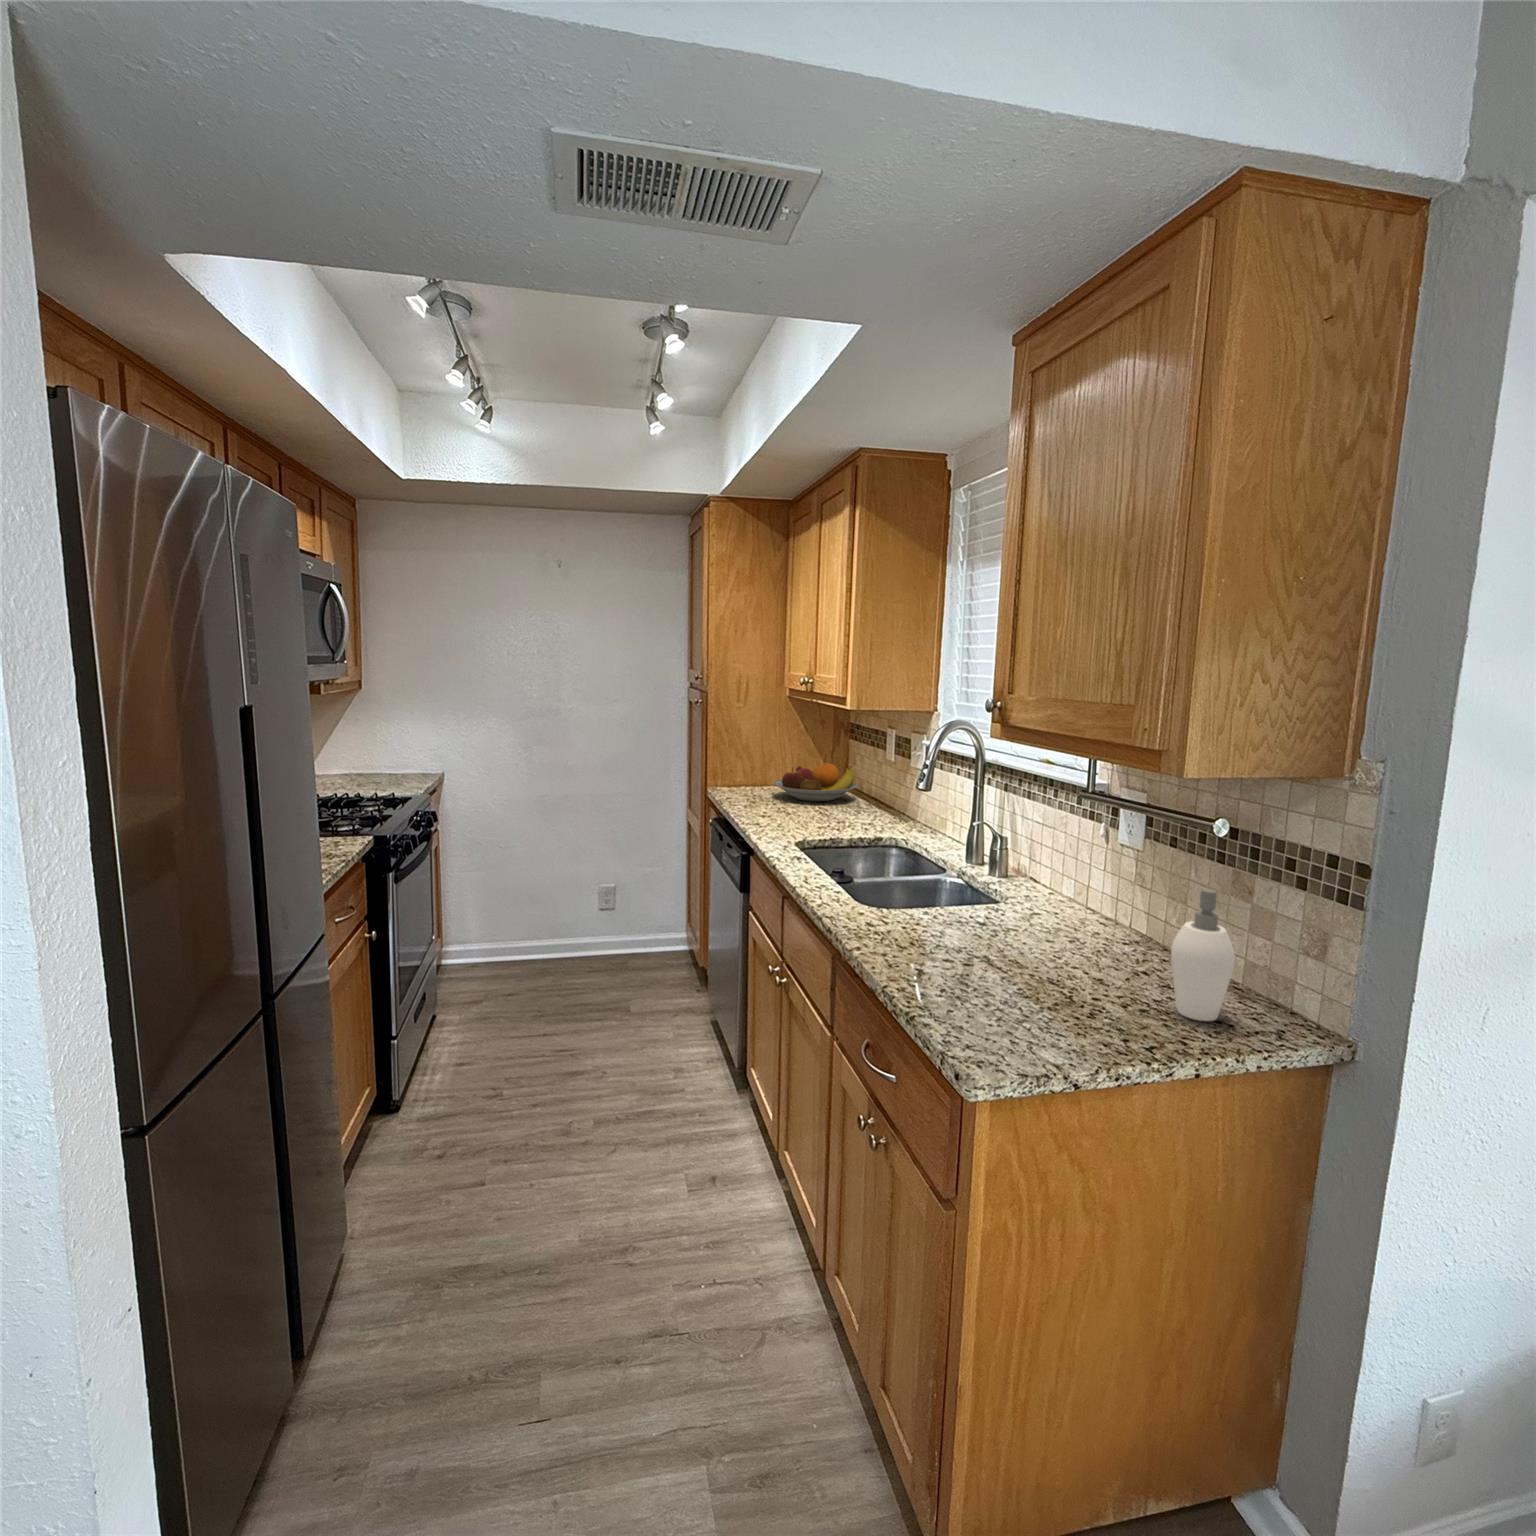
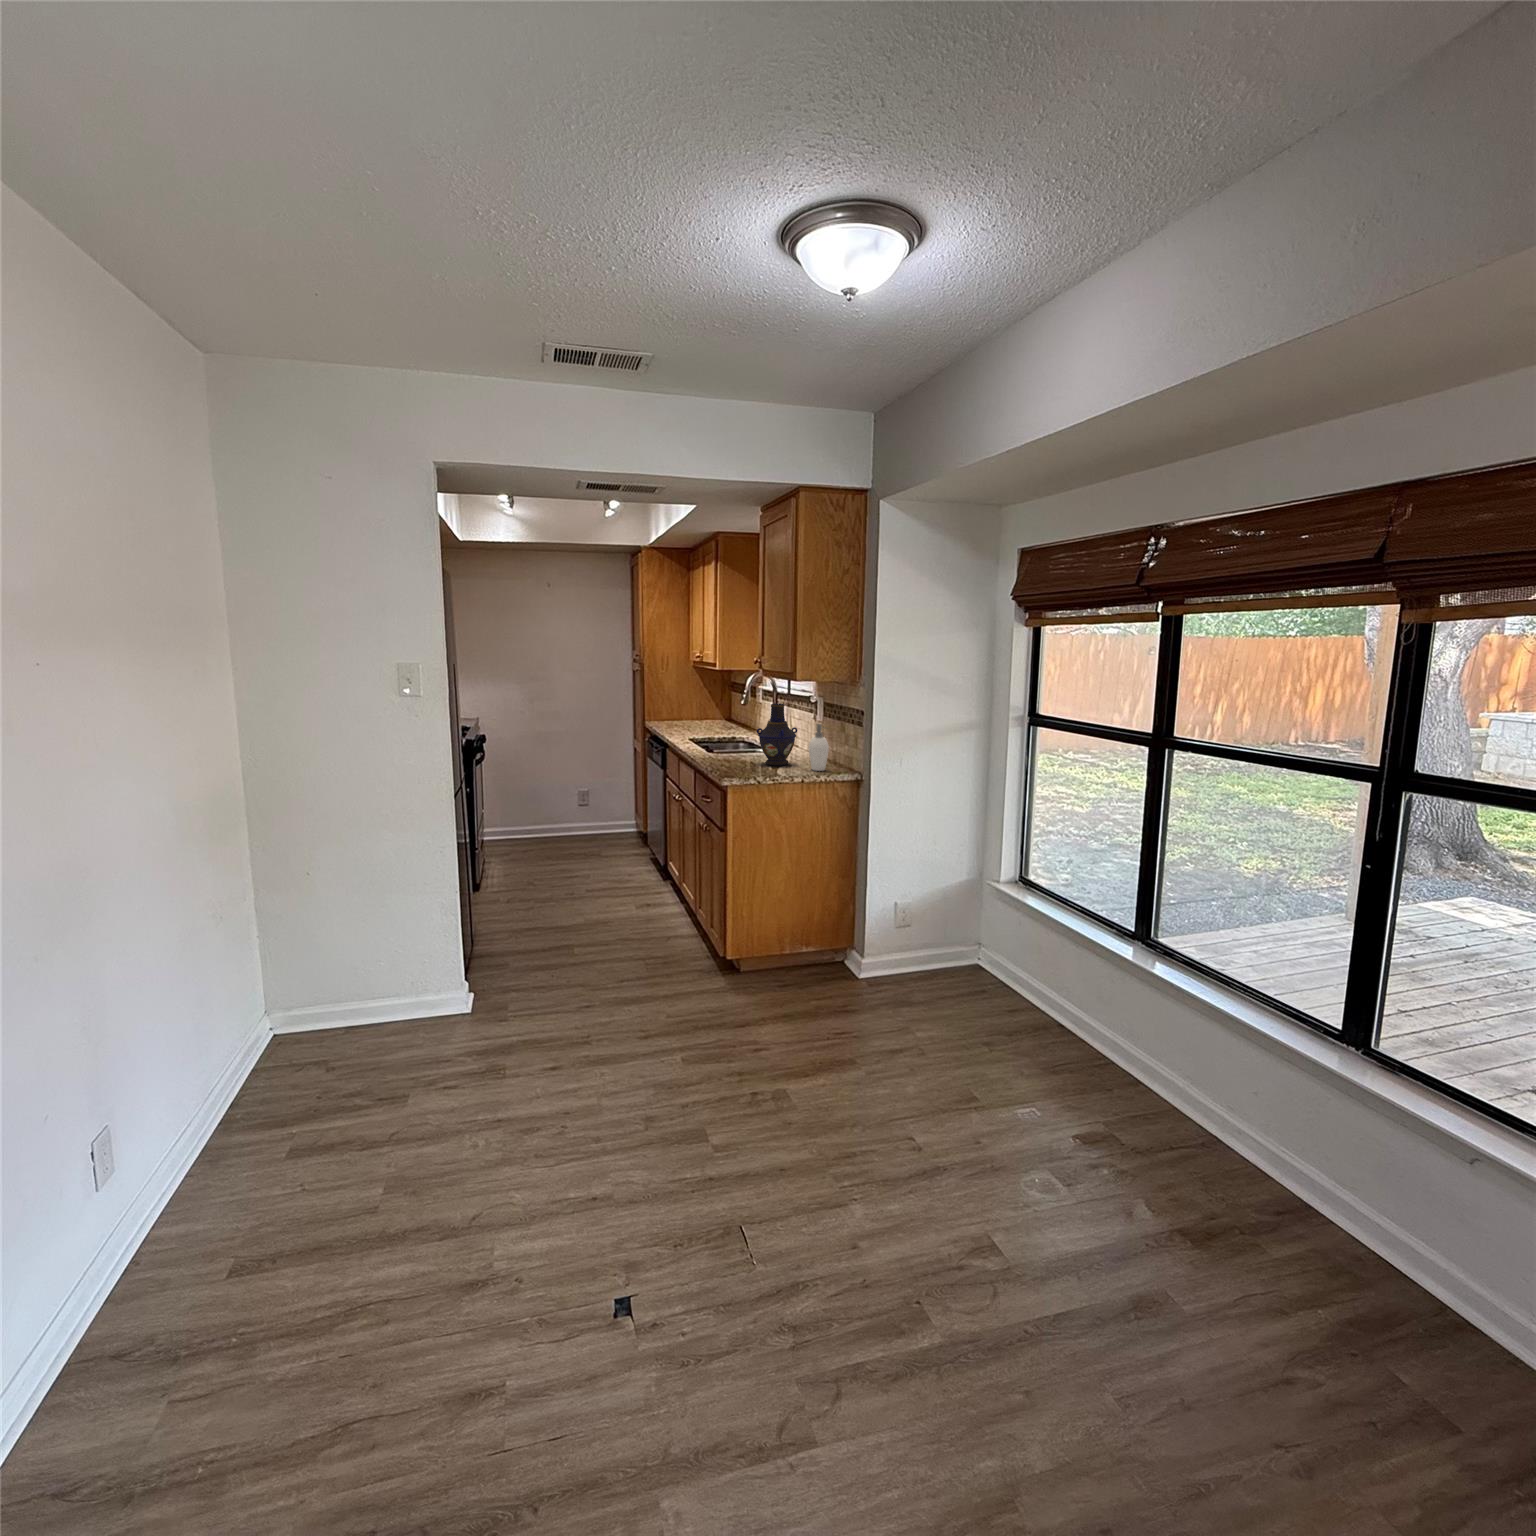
fruit bowl: present [774,763,858,802] -> none [684,704,733,726]
vase: none [1009,818,1114,983] -> present [757,704,797,766]

